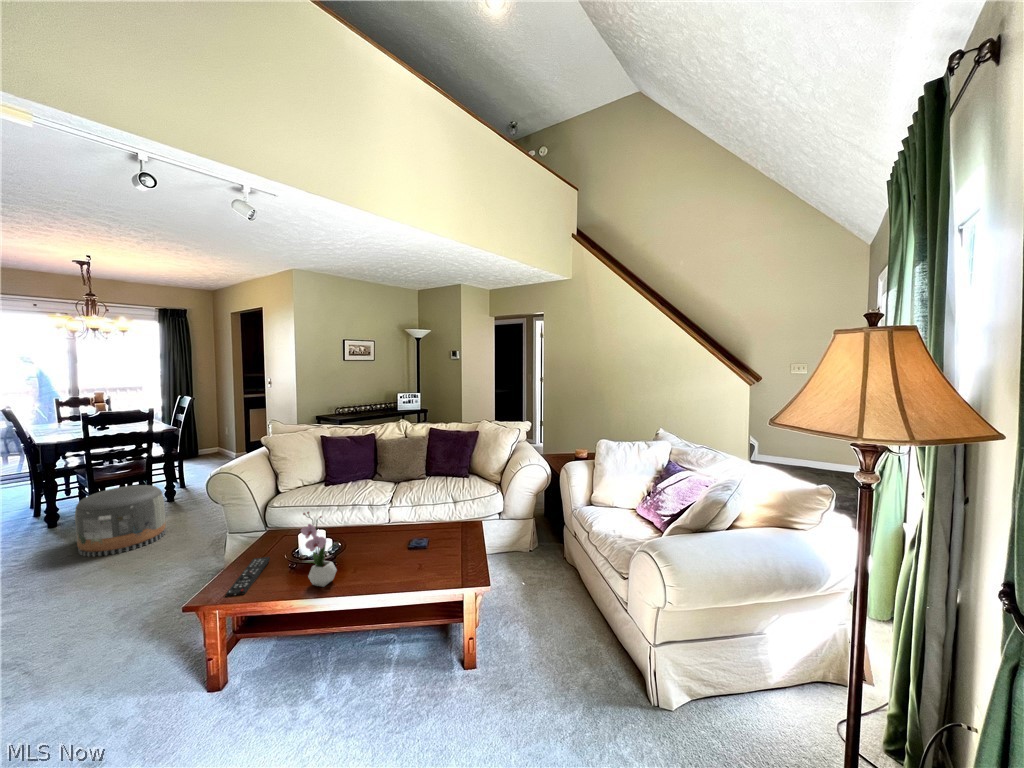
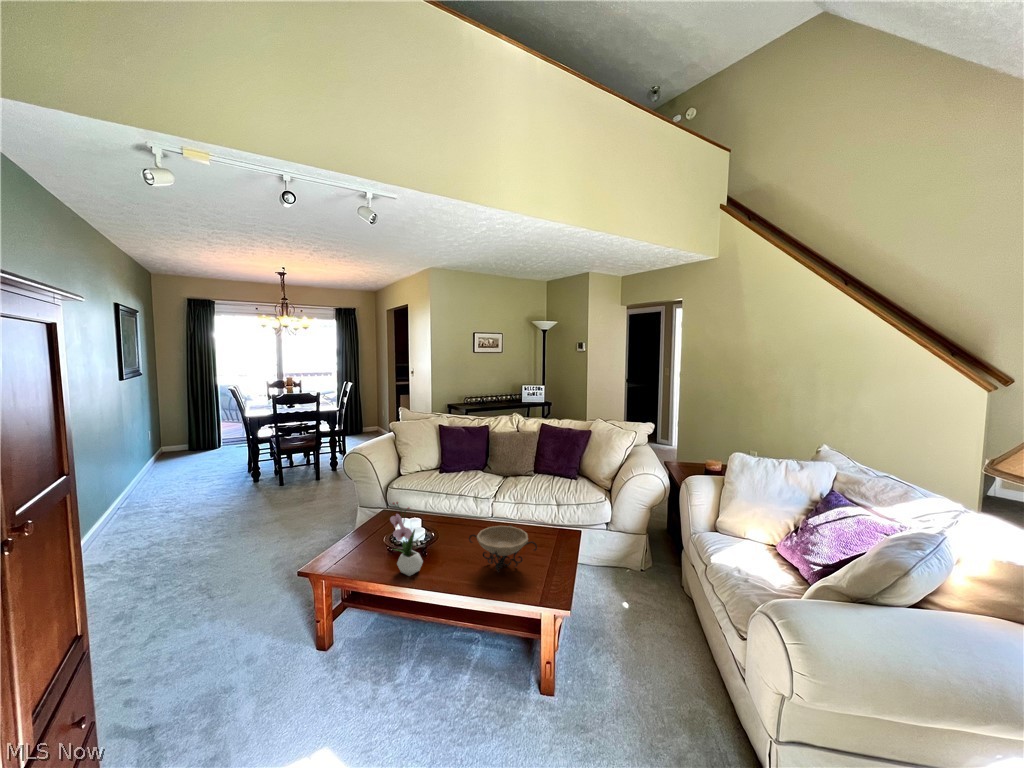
pouf: present [75,485,166,557] -> none [263,455,324,511]
decorative bowl: none [382,522,451,568] -> present [469,525,537,572]
remote control: present [225,557,270,596] -> none [331,536,375,571]

